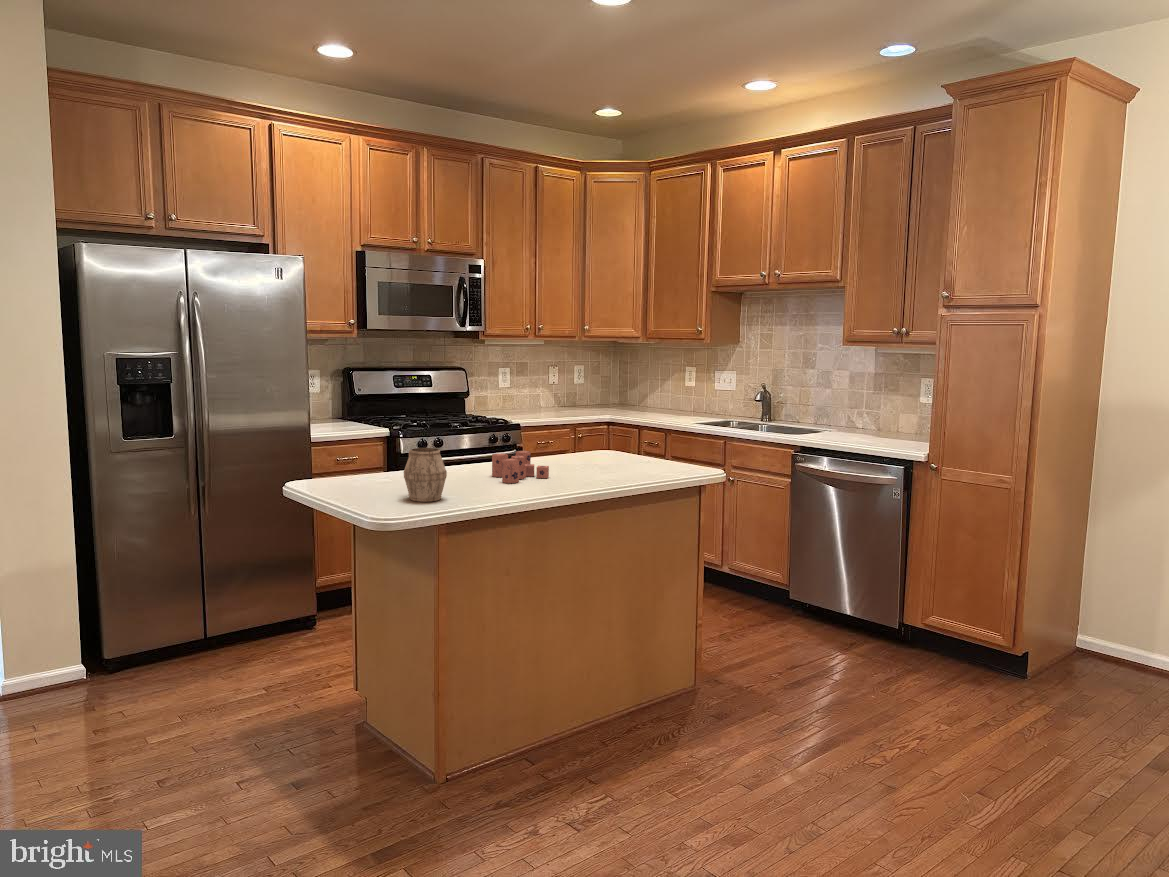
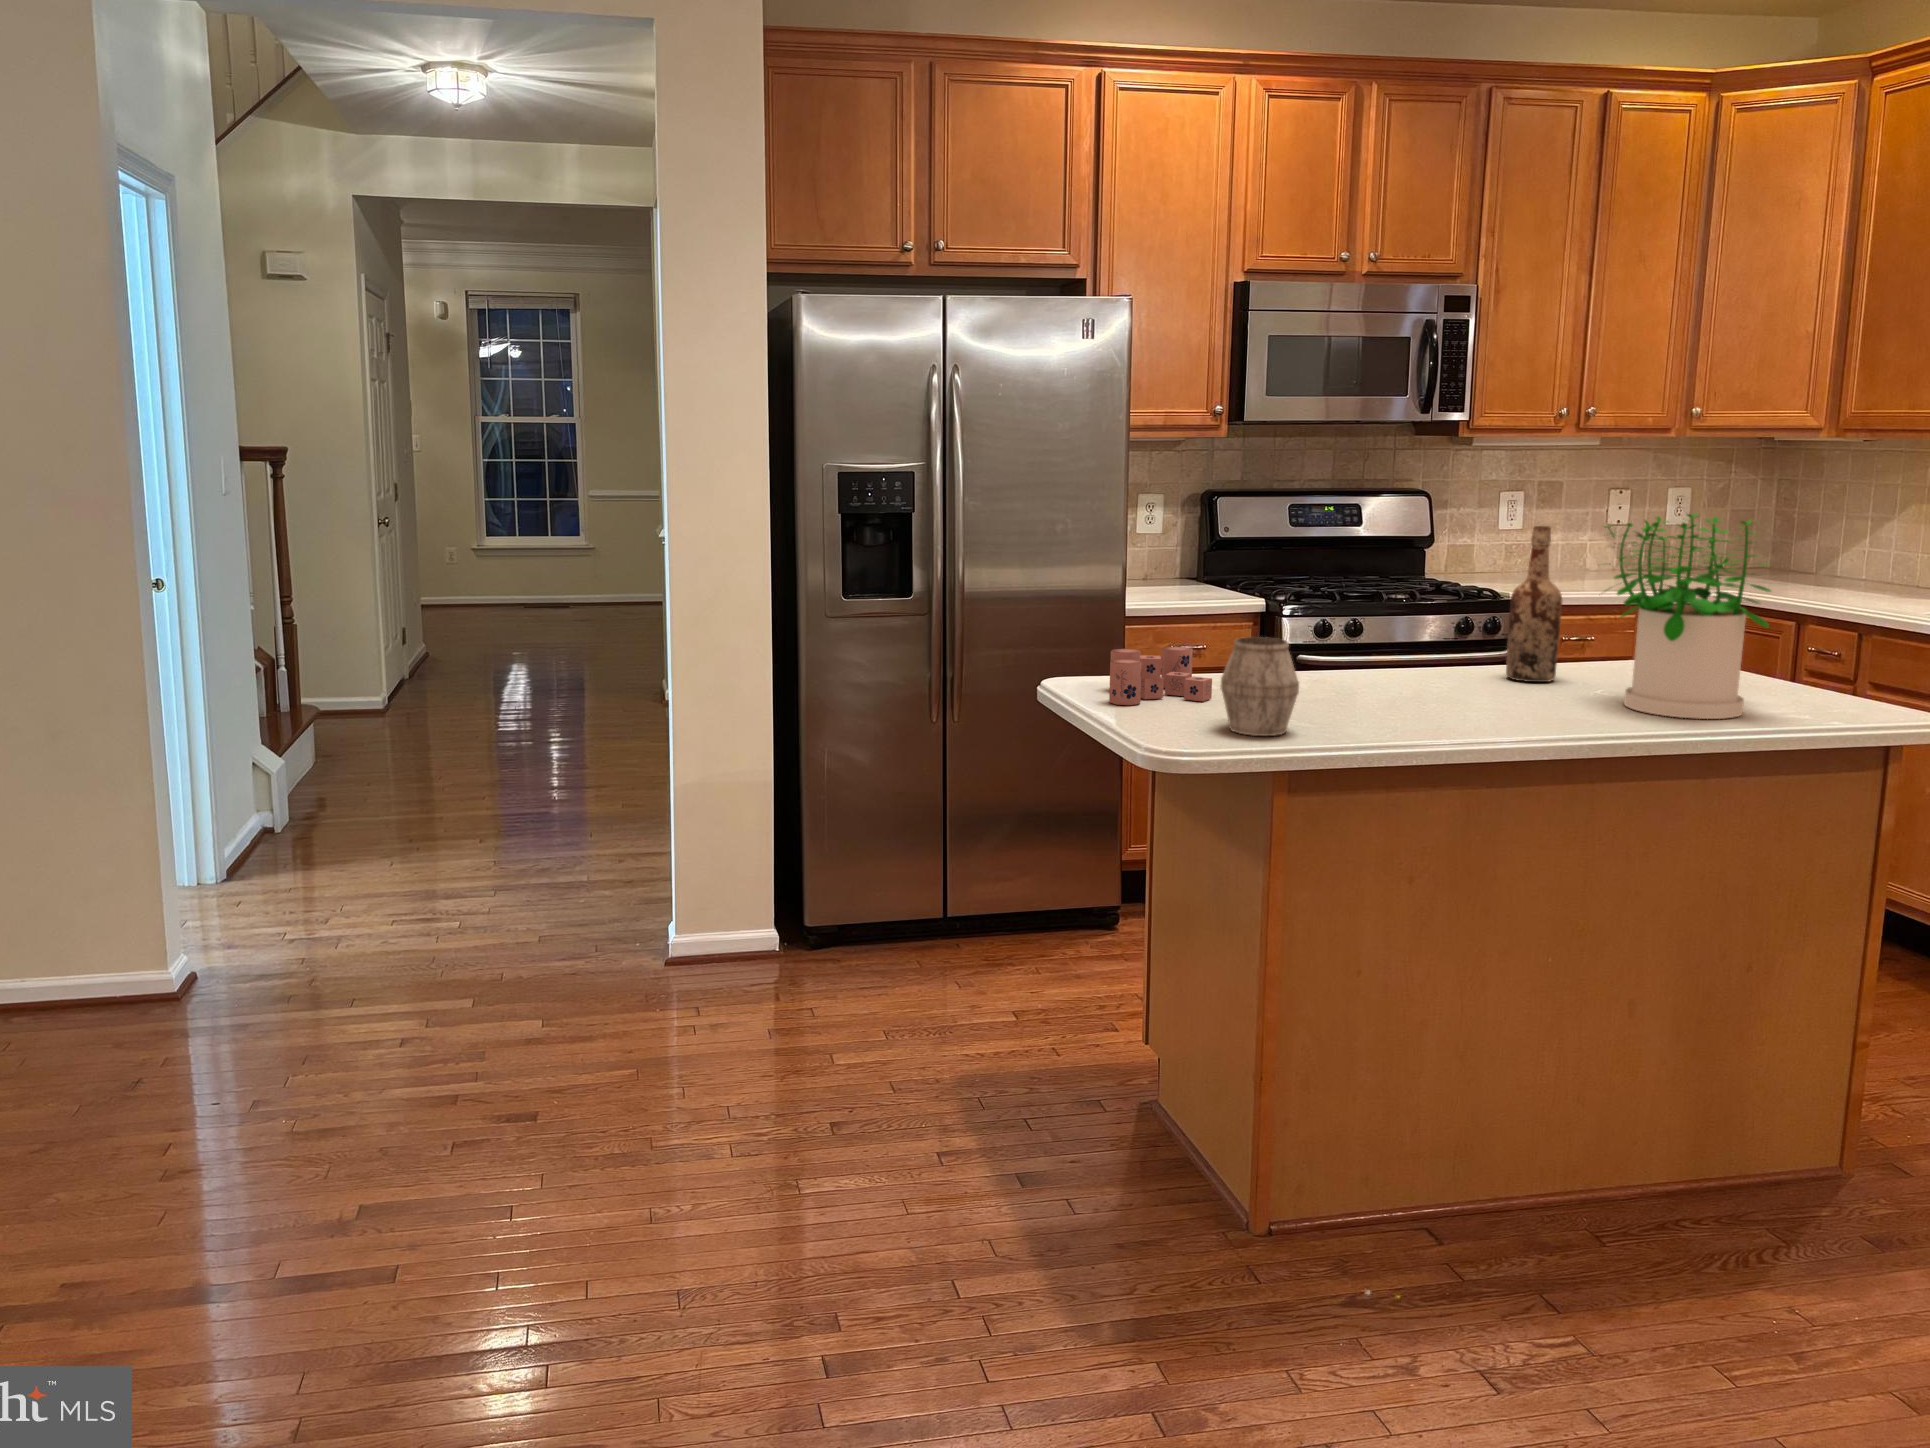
potted plant: none [574,377,651,475] -> present [1605,513,1770,719]
wine bottle: none [532,385,556,464] -> present [1506,526,1562,682]
candle: present [492,451,549,483] -> present [1109,646,1212,705]

